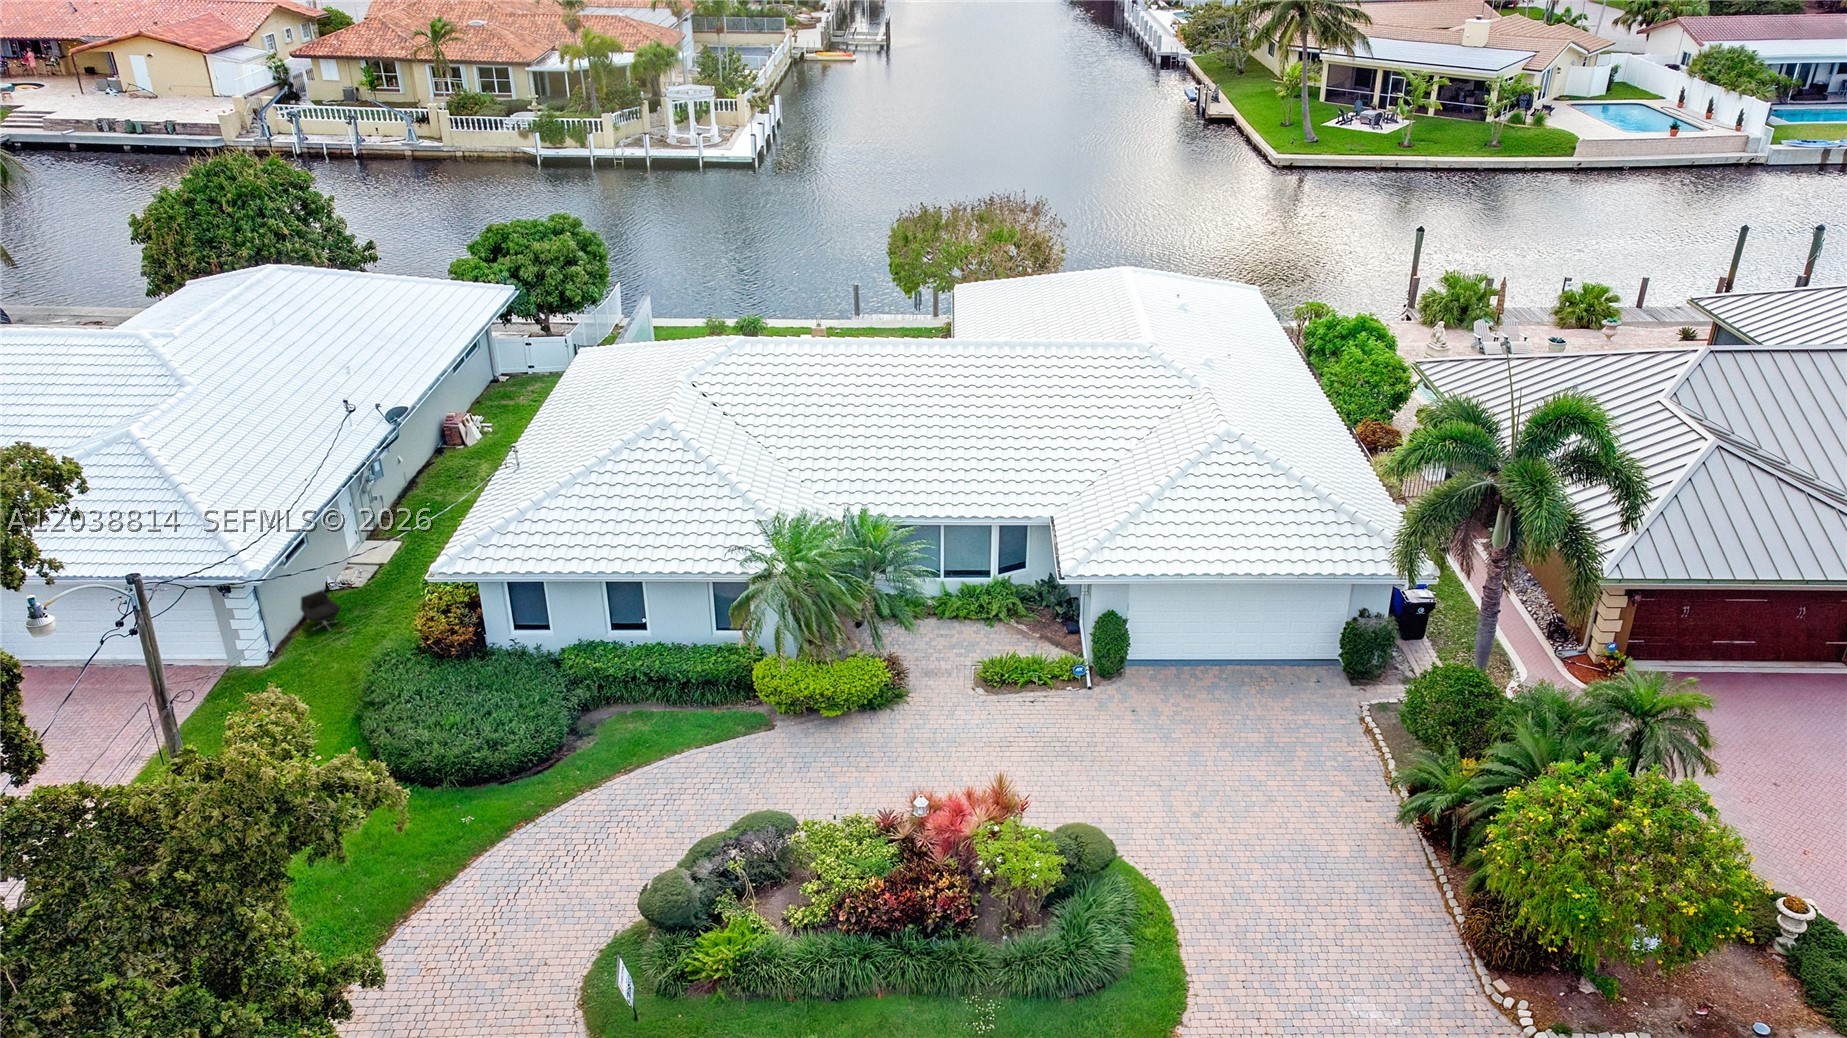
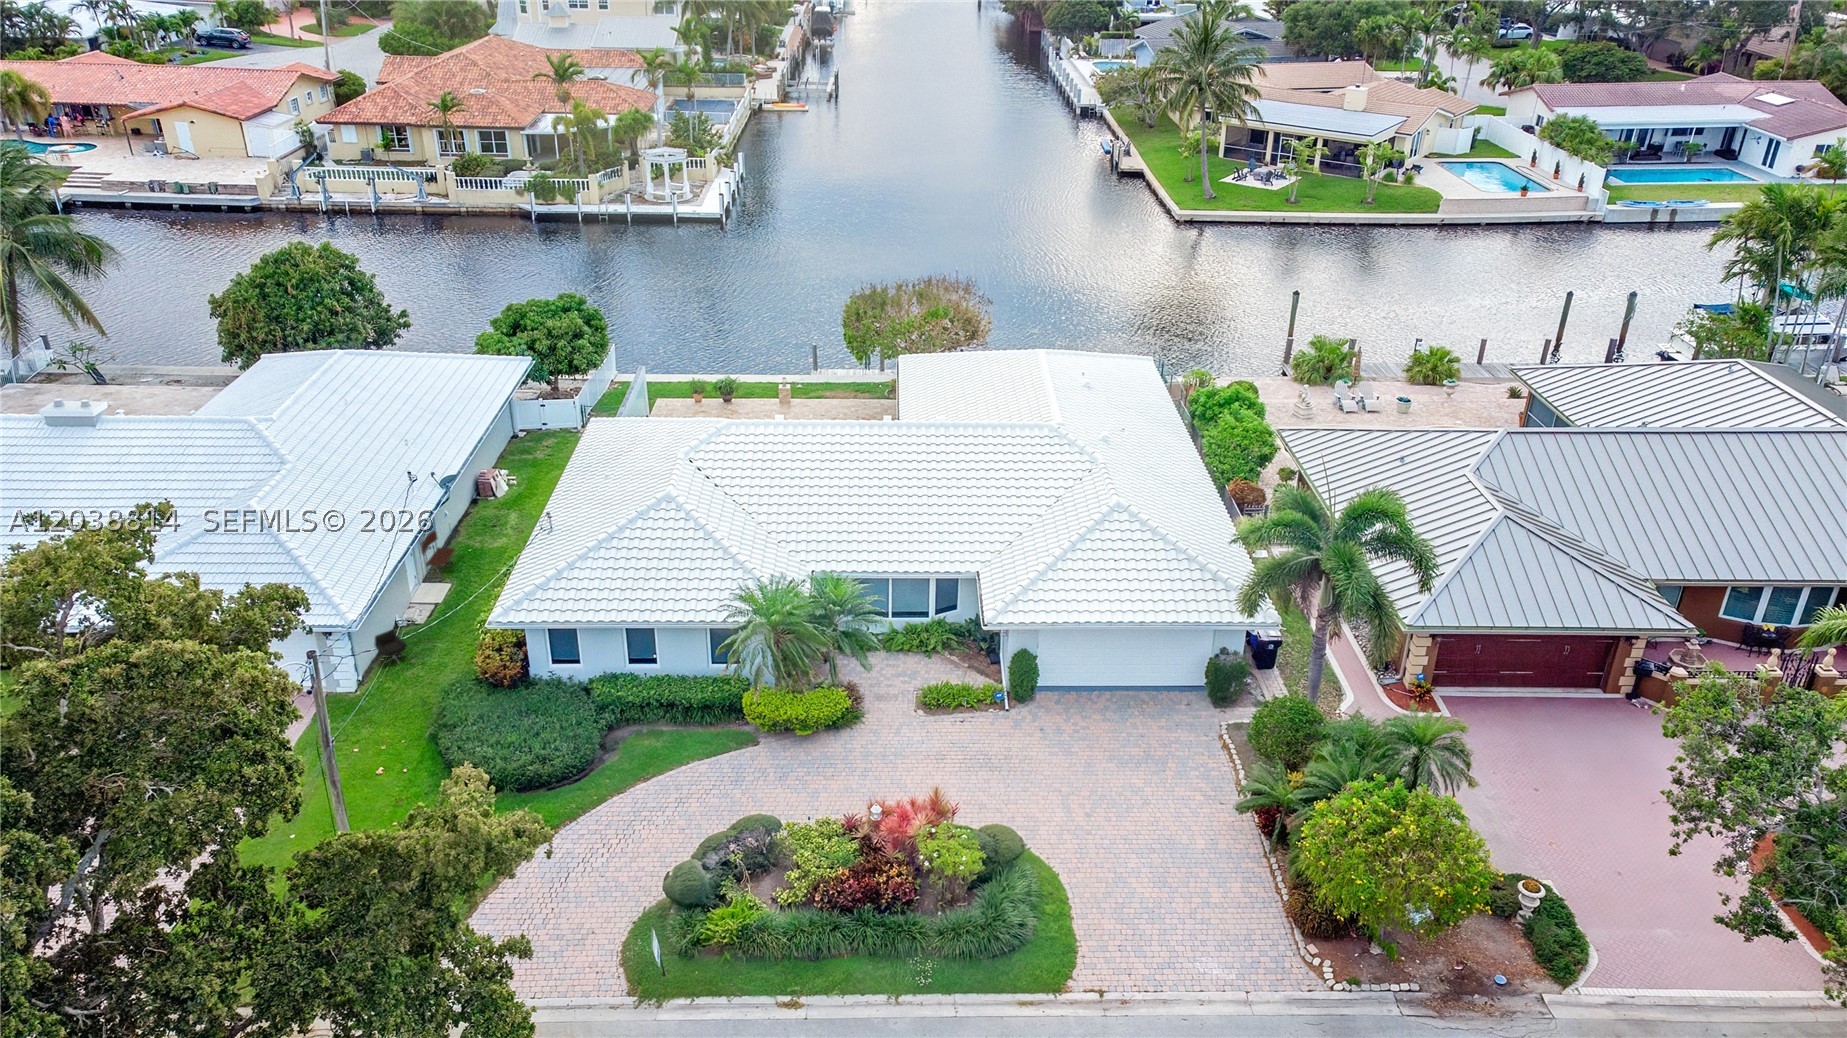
bench: none [364,476,408,534] -> present [421,530,455,578]

